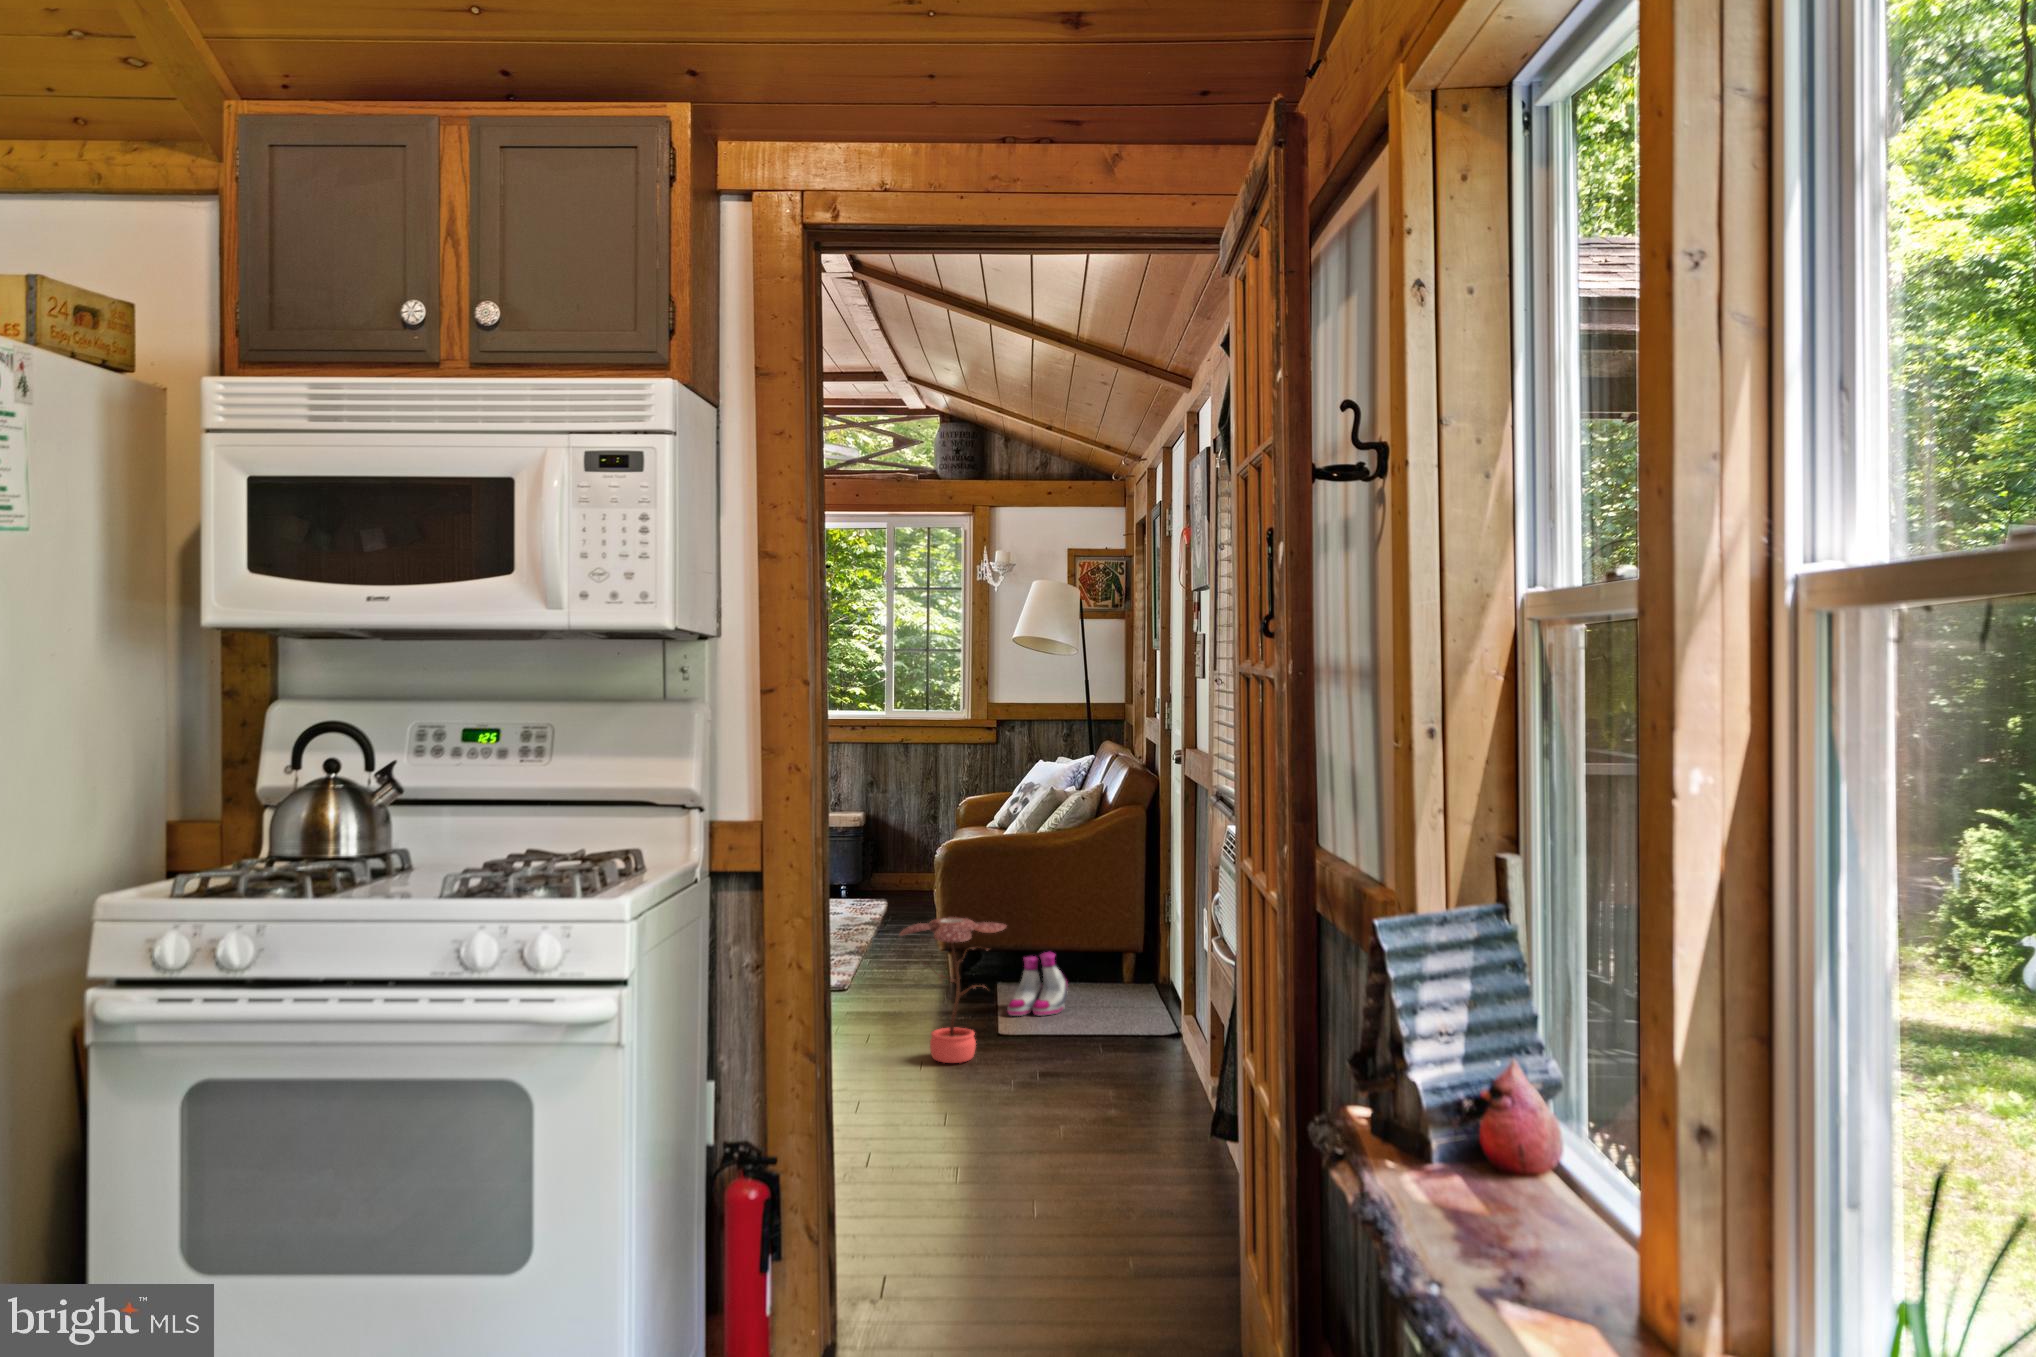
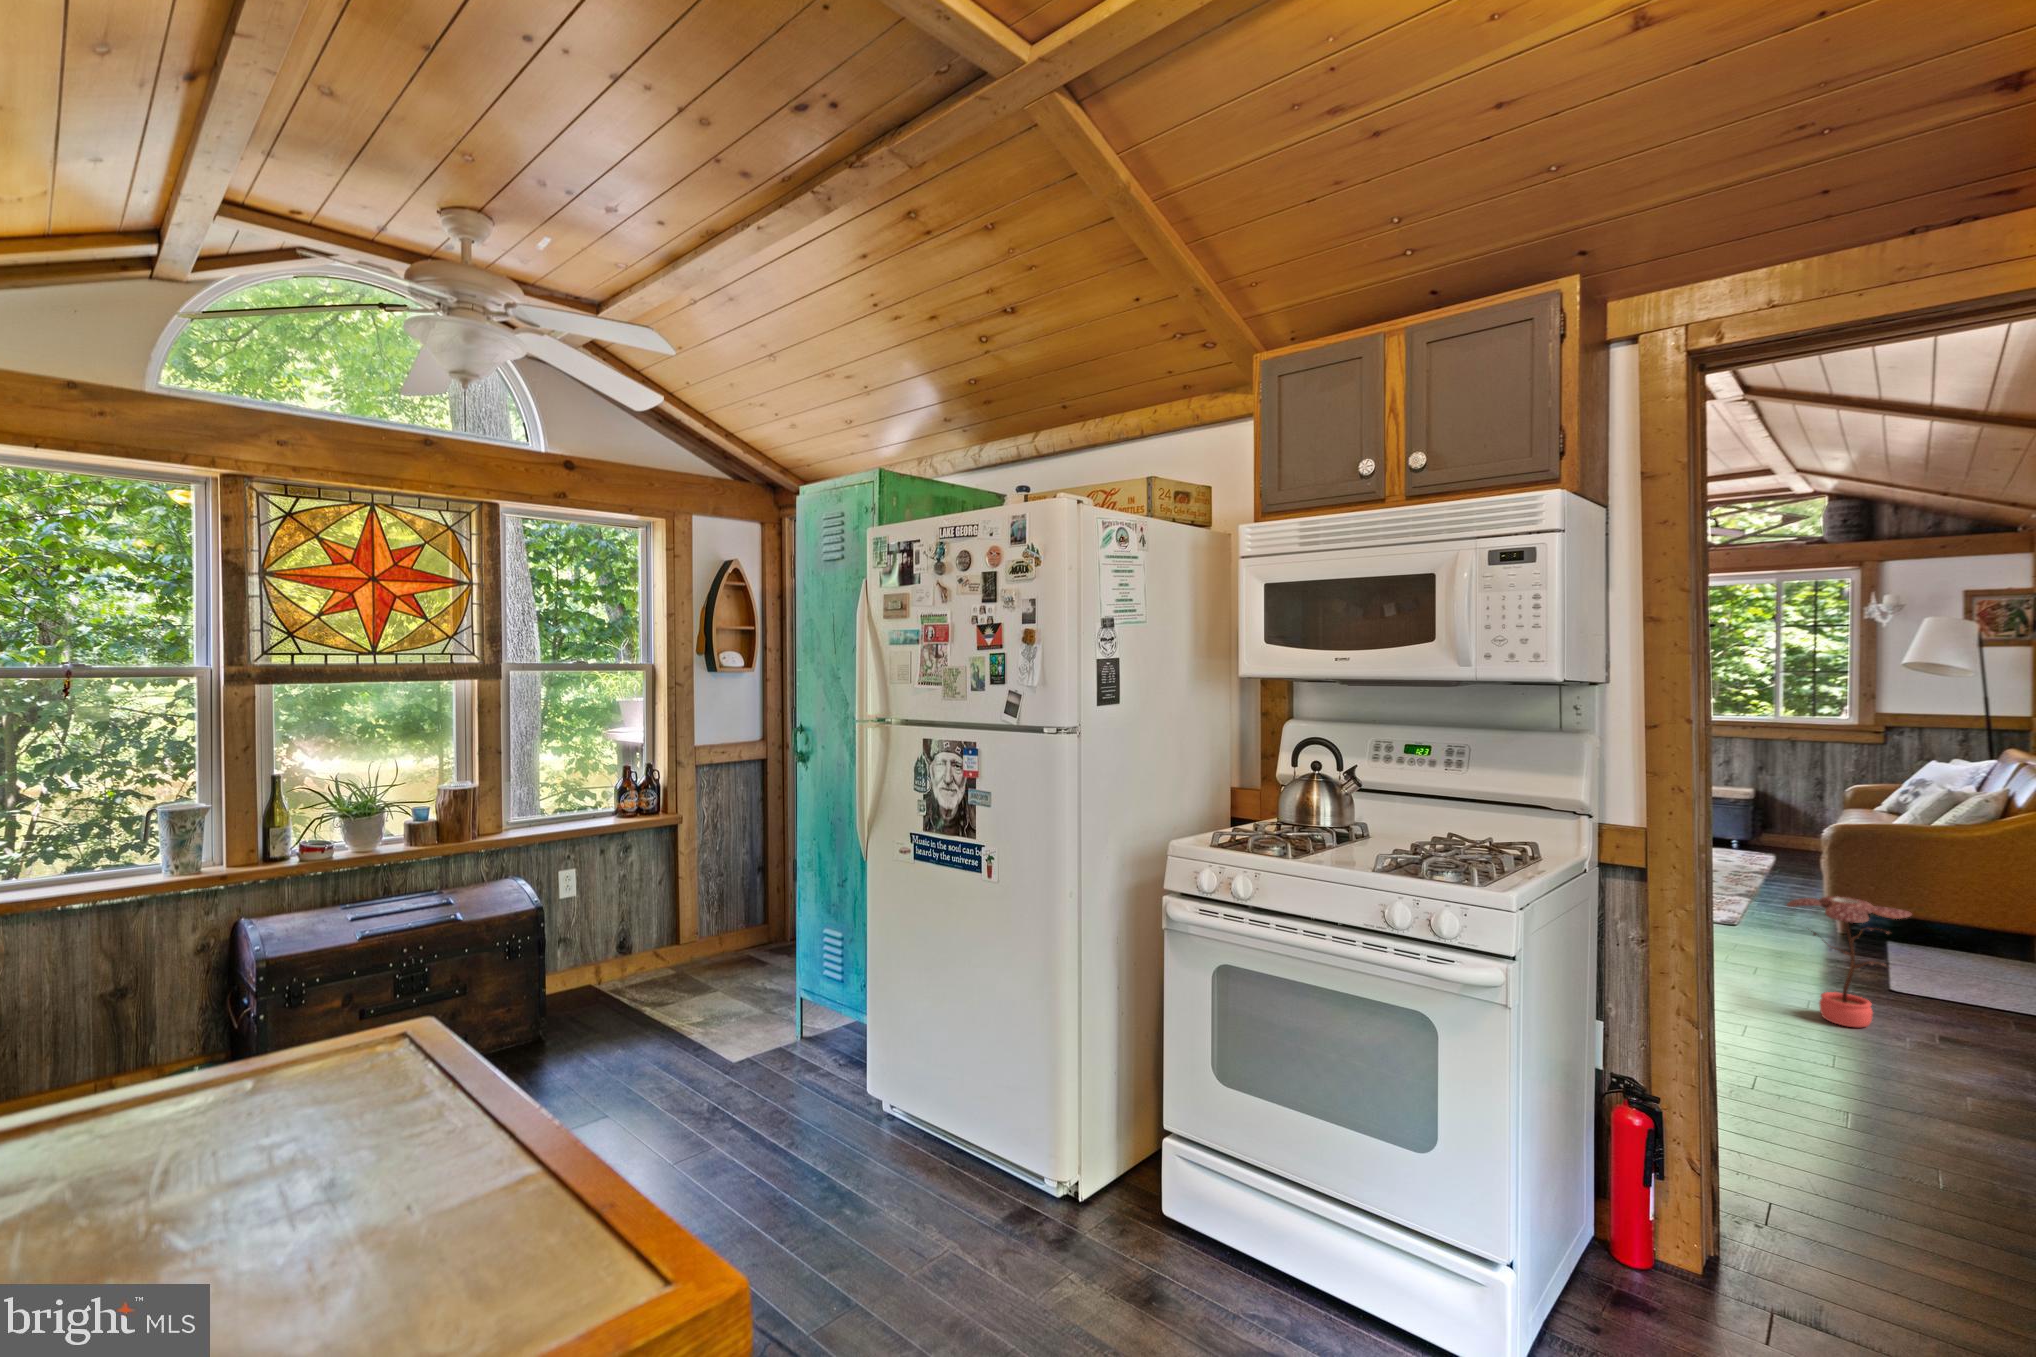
boots: present [1007,951,1068,1016] -> none [1913,939,1992,999]

